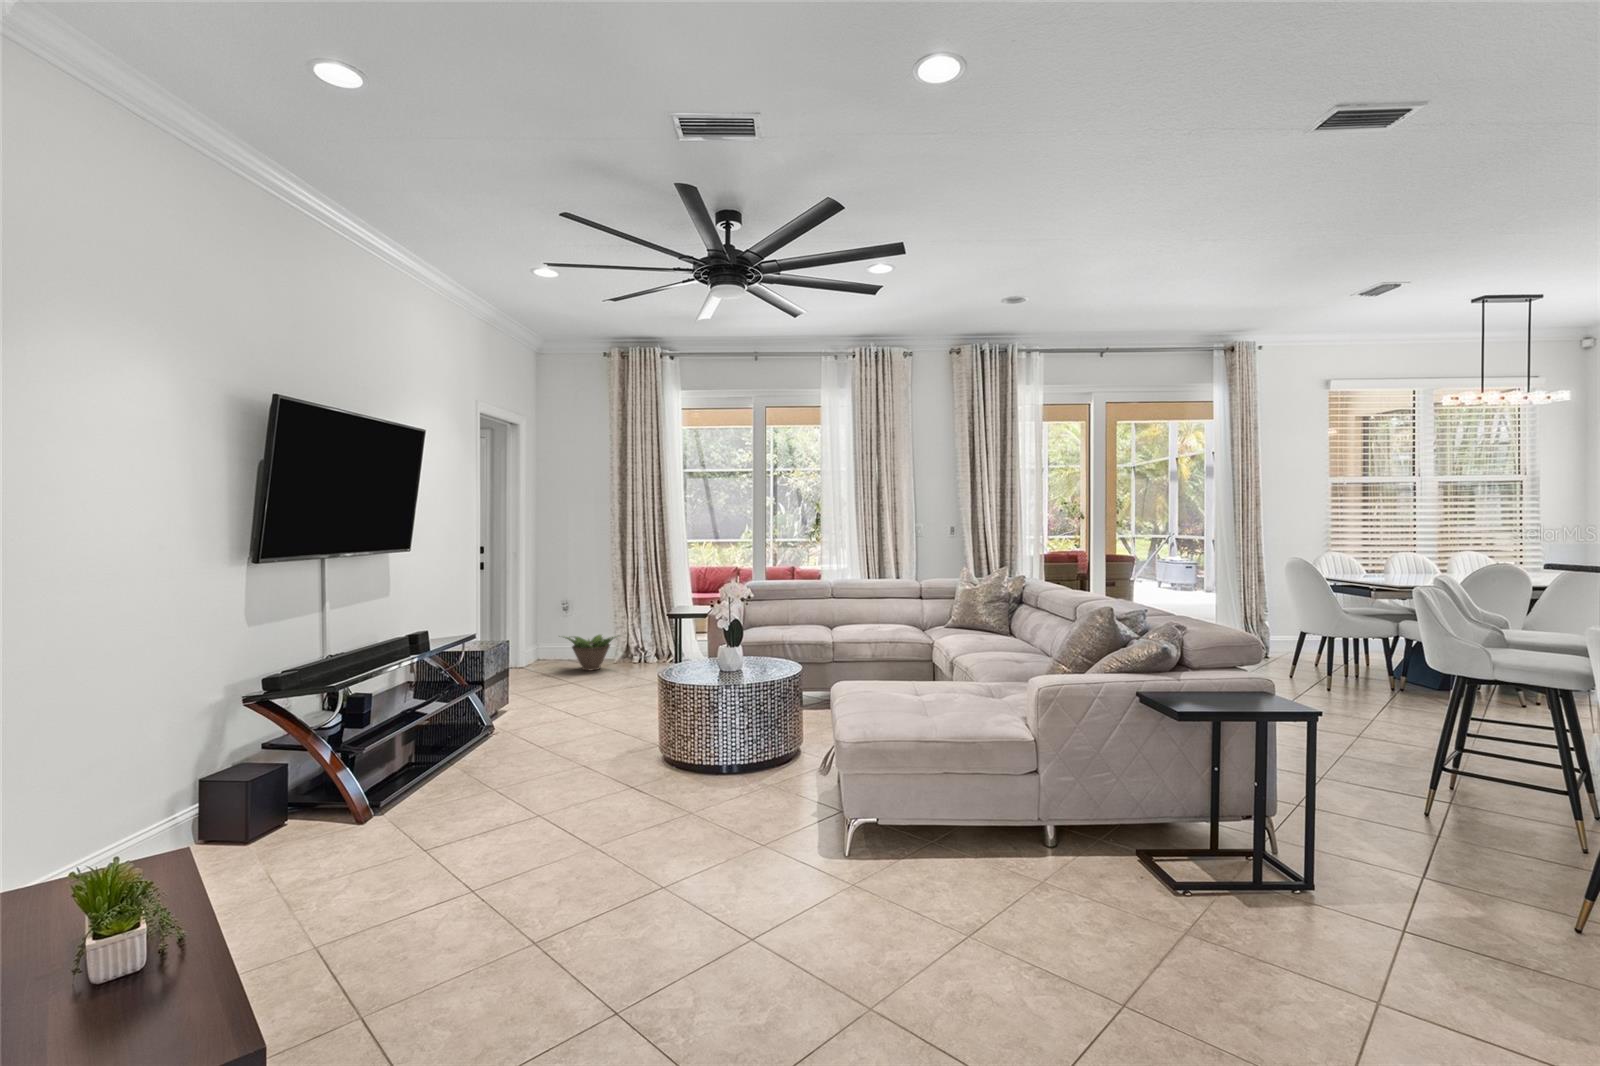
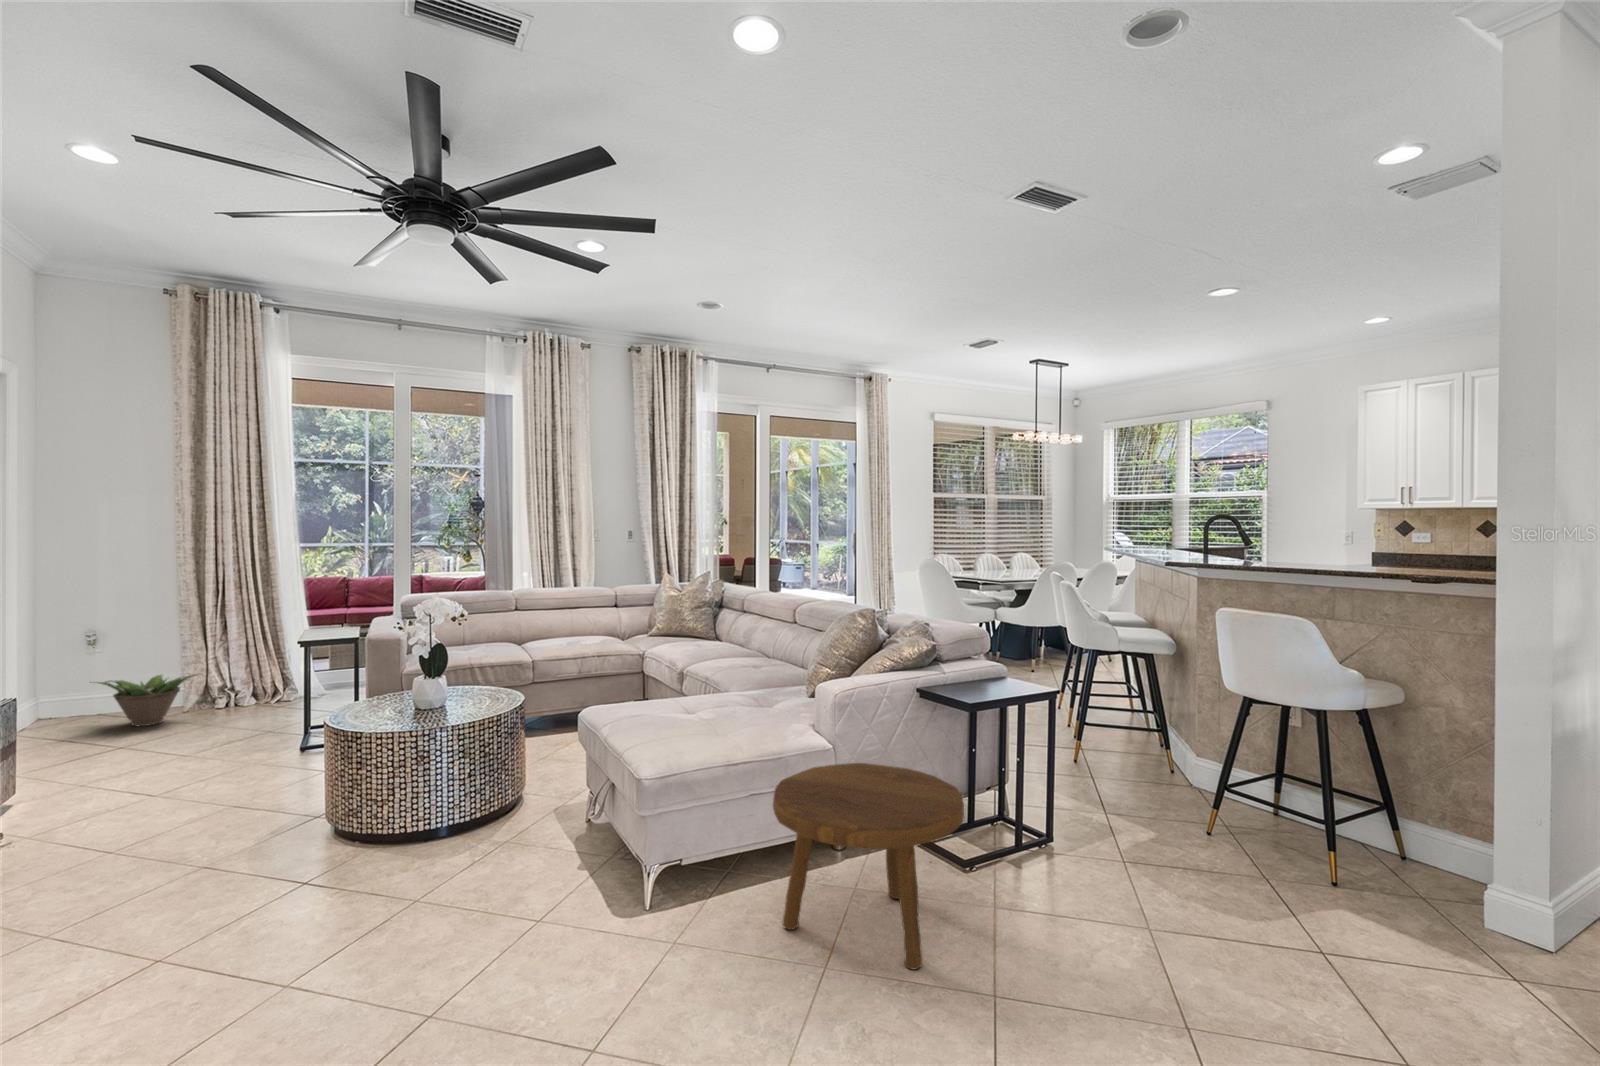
footstool: none [933,754,1130,960] -> present [773,763,964,969]

